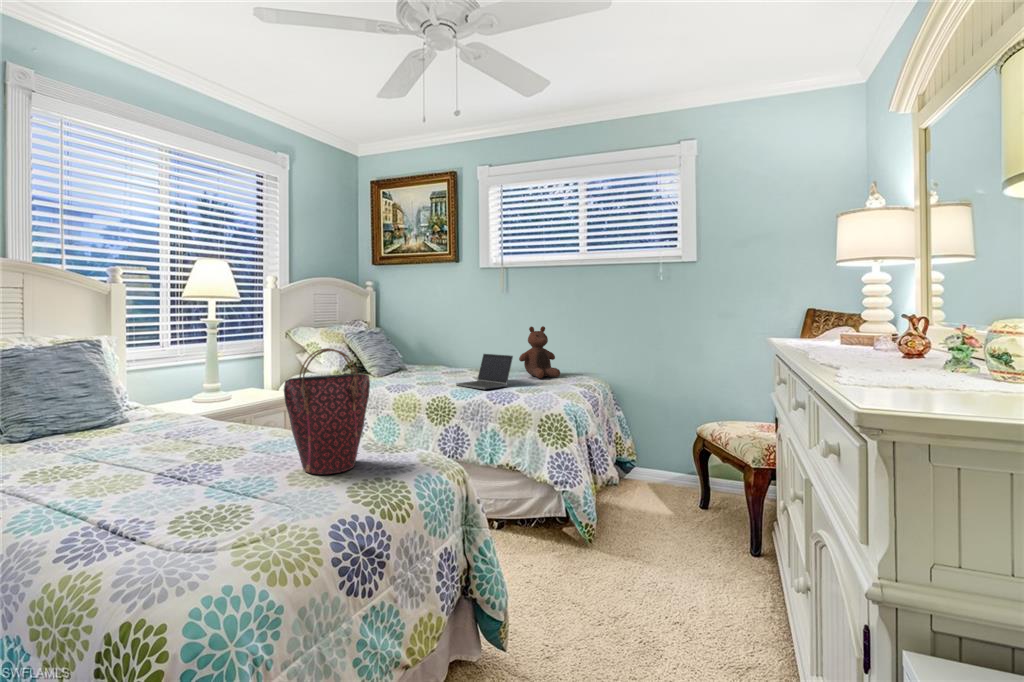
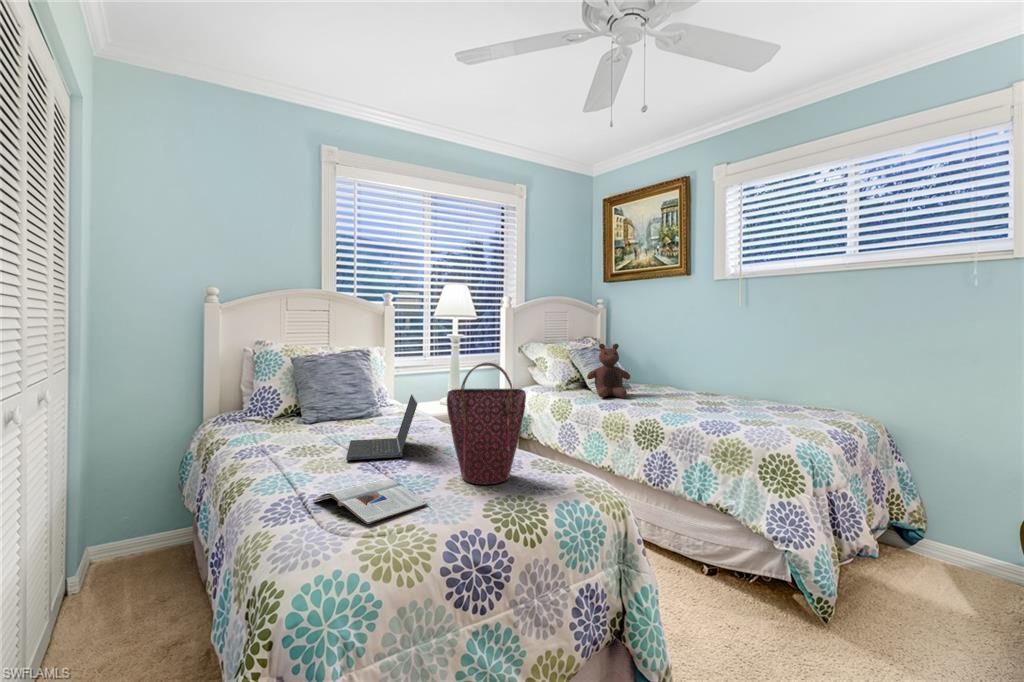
stuffed bear: present [519,326,560,378] -> present [587,344,630,398]
laptop computer: present [456,354,513,389] -> present [346,394,418,460]
magazine: none [132,484,288,534] -> present [313,479,427,524]

